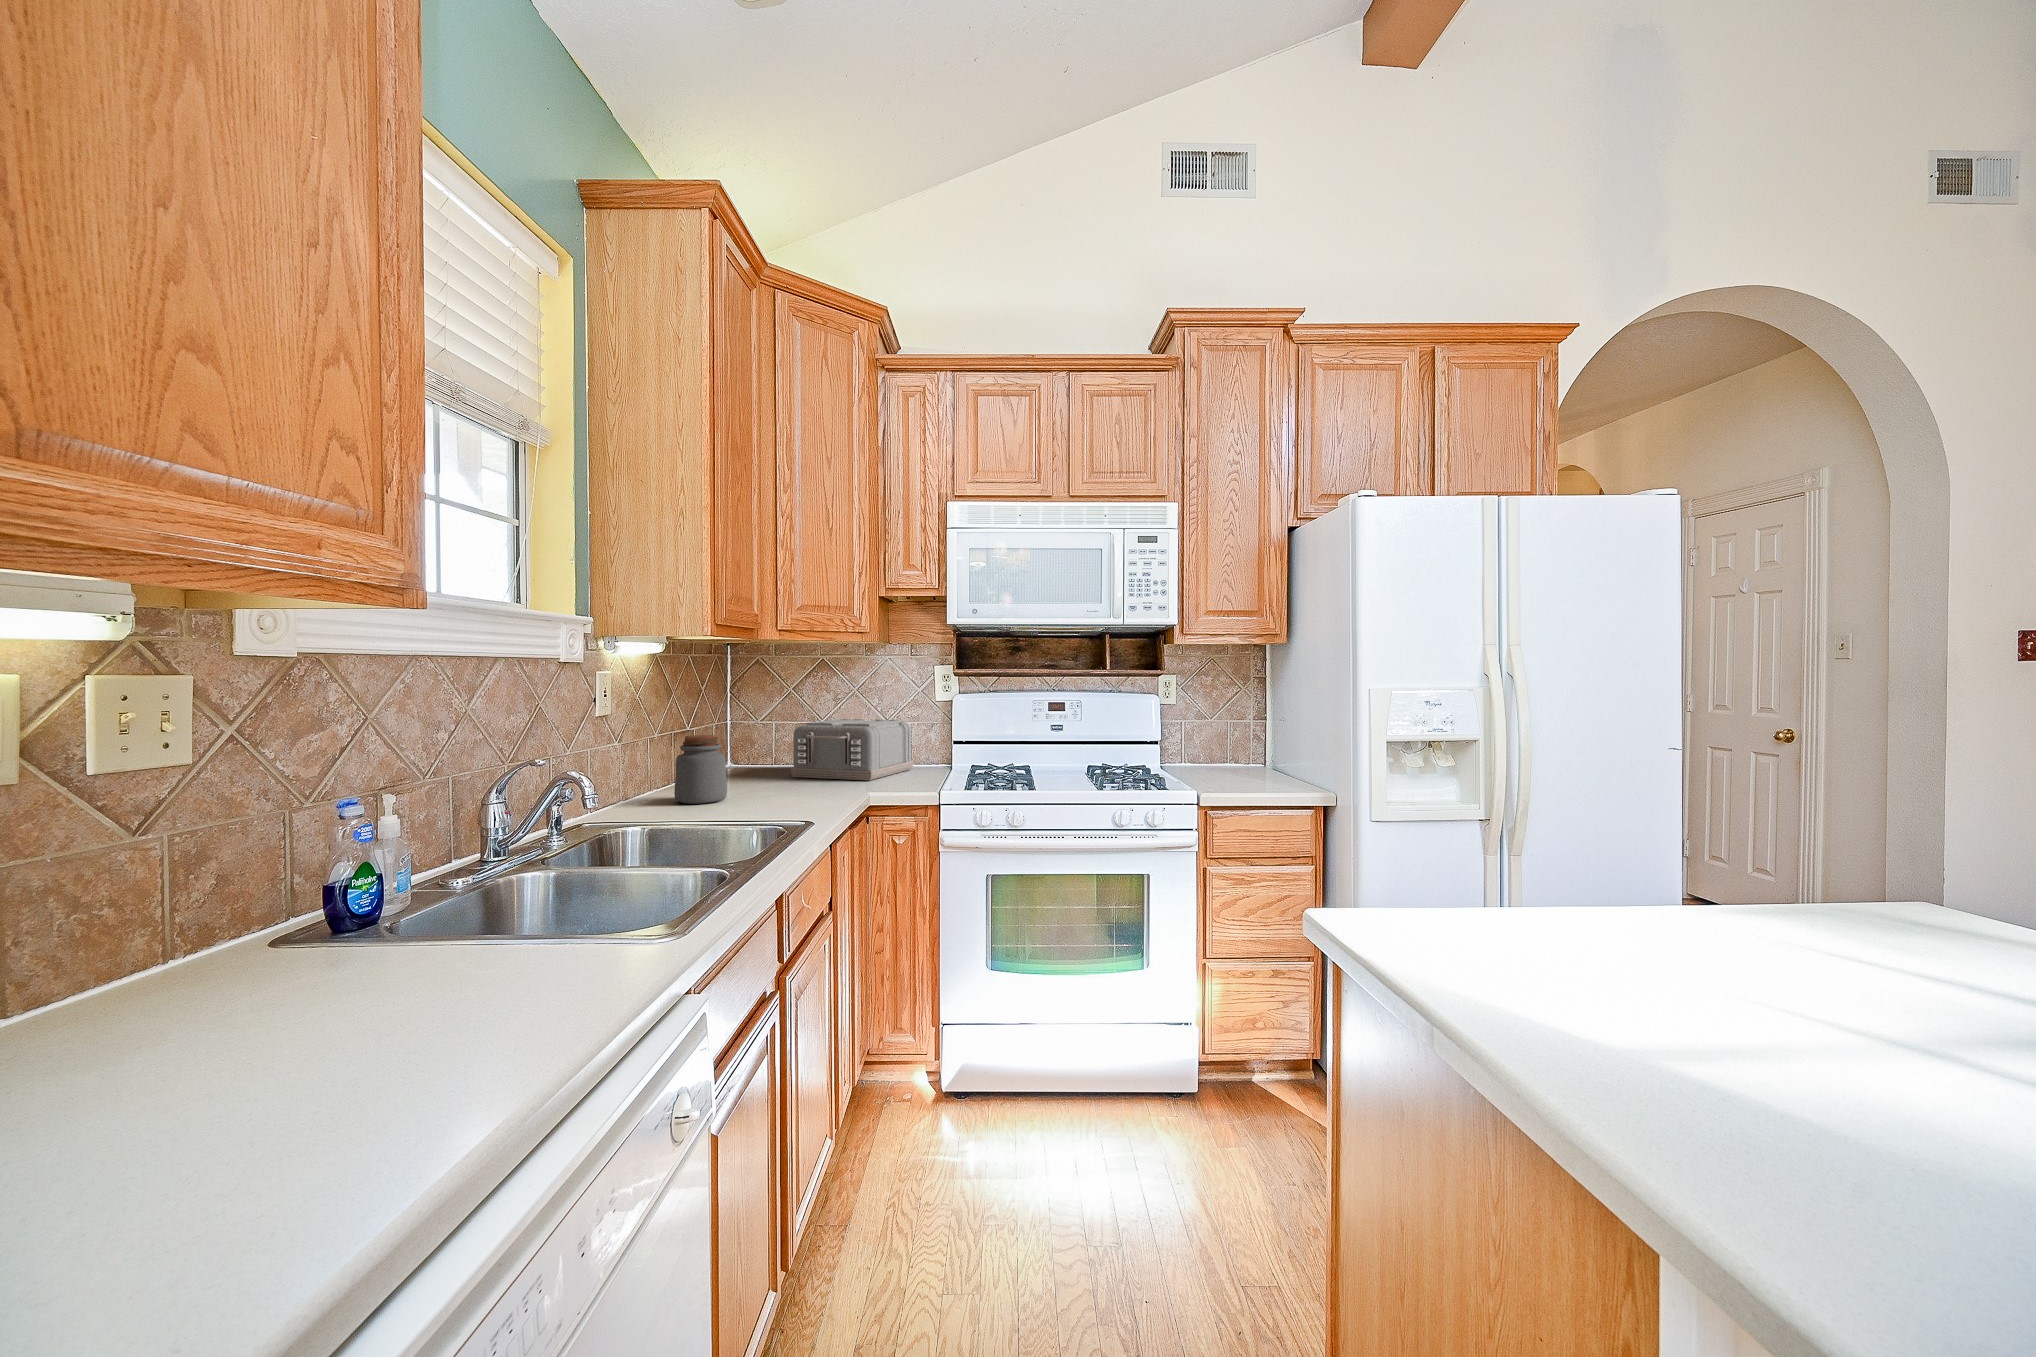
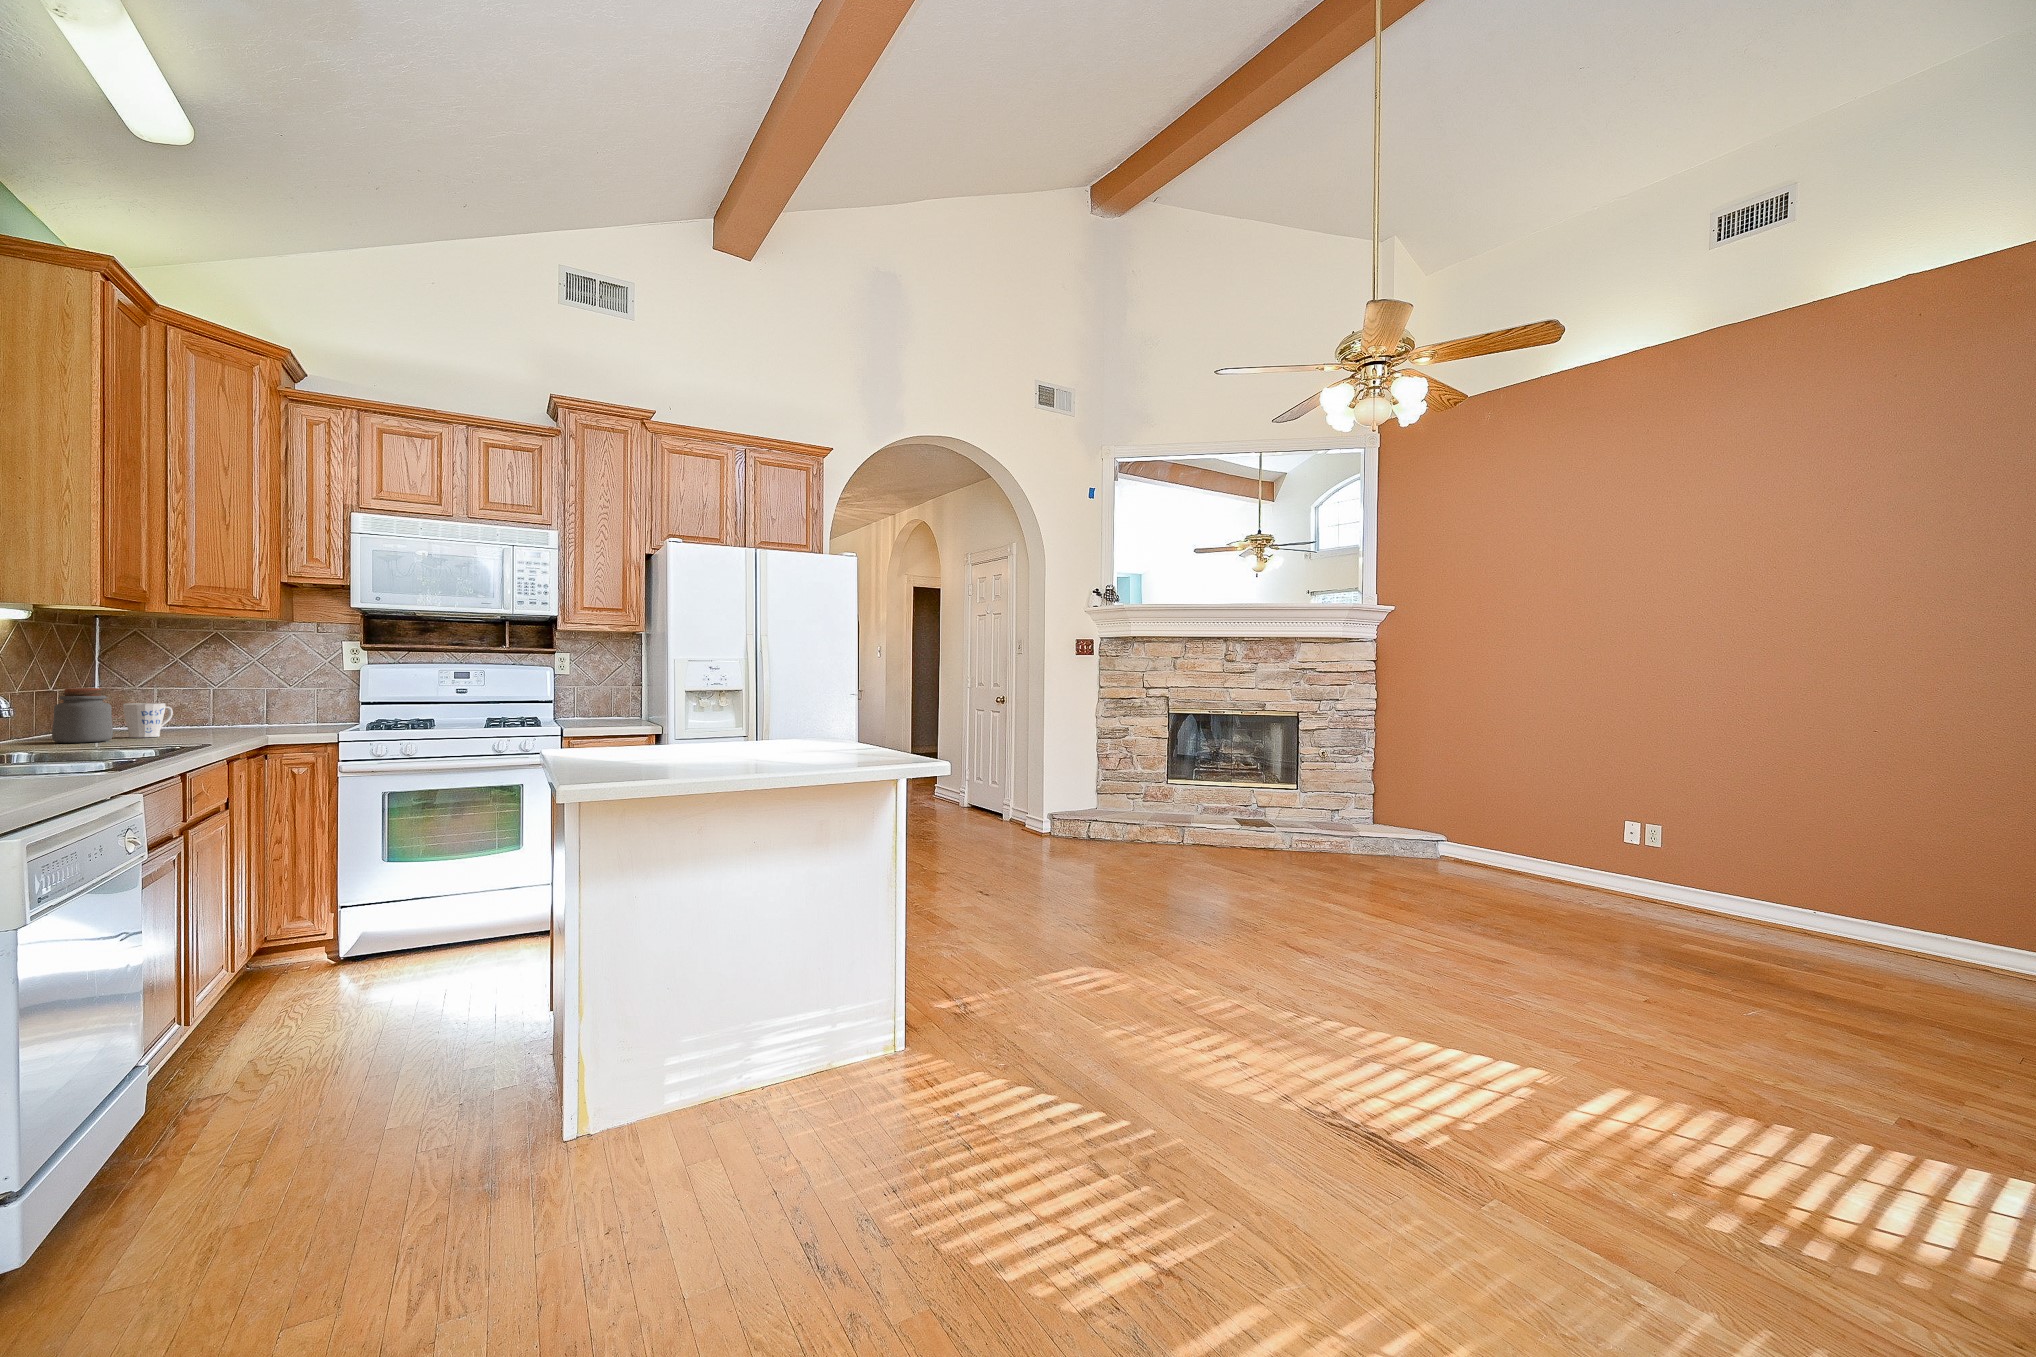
toaster: present [791,719,913,780] -> none [179,685,316,732]
mug: none [739,748,784,791] -> present [123,703,173,738]

